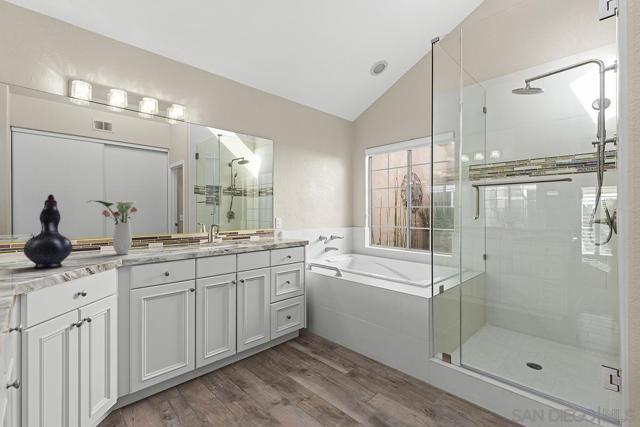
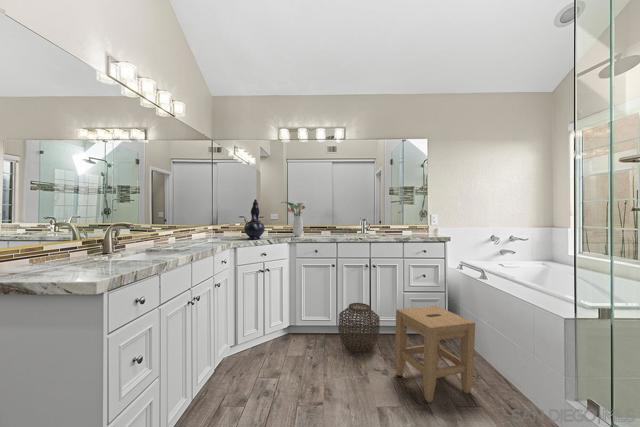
stool: none [295,311,366,412] -> present [395,306,475,402]
woven basket: none [208,329,261,395] -> present [338,303,380,353]

